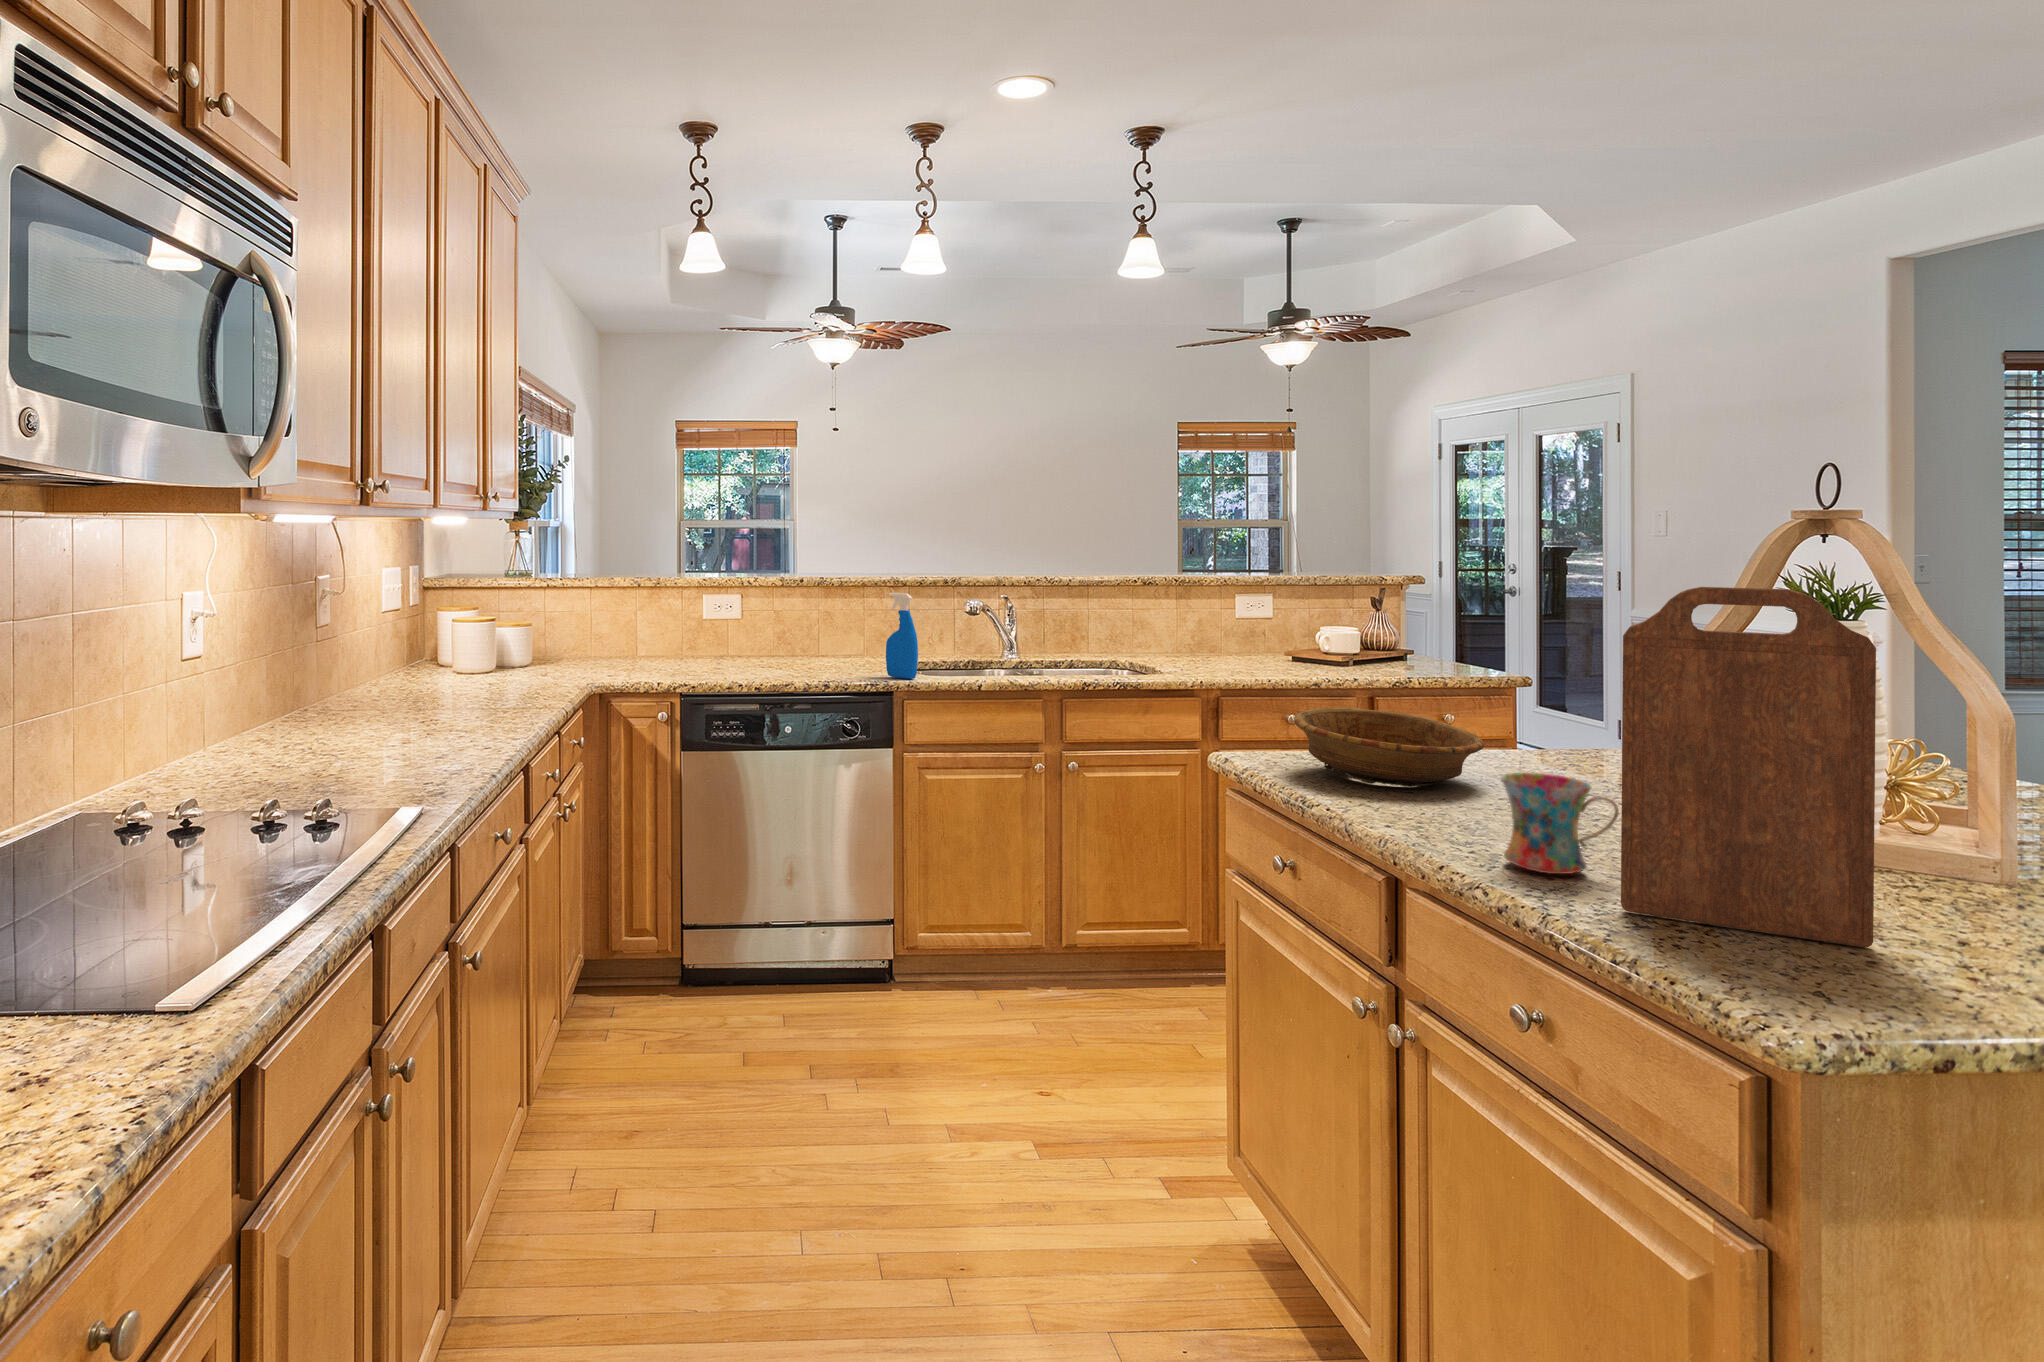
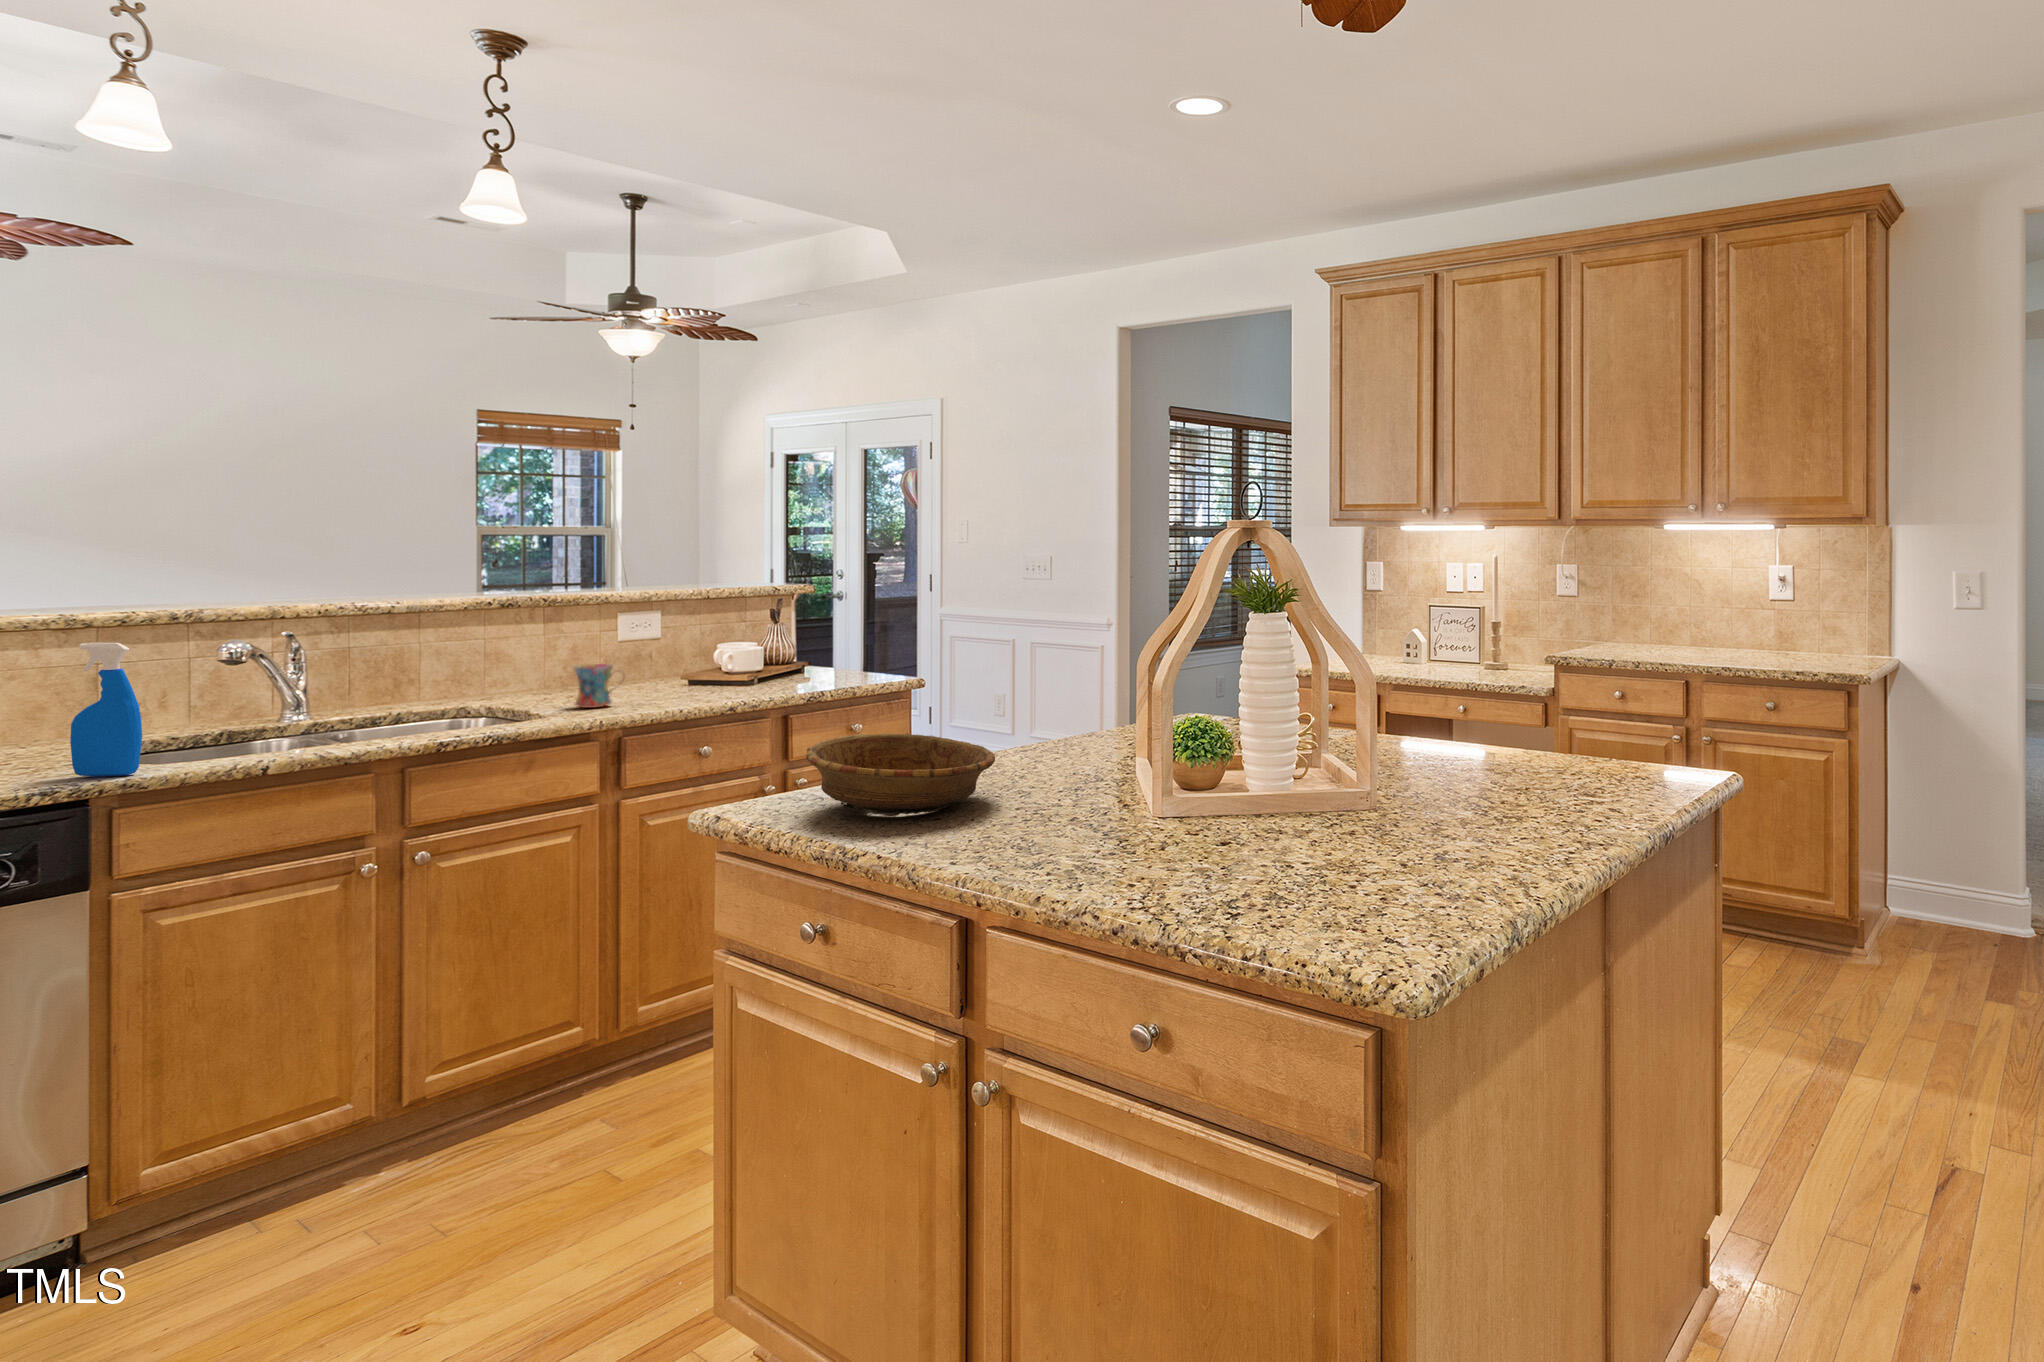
cutting board: present [1621,587,1876,947] -> none [1208,591,1375,902]
mug: present [1501,773,1619,874] -> present [574,664,624,708]

